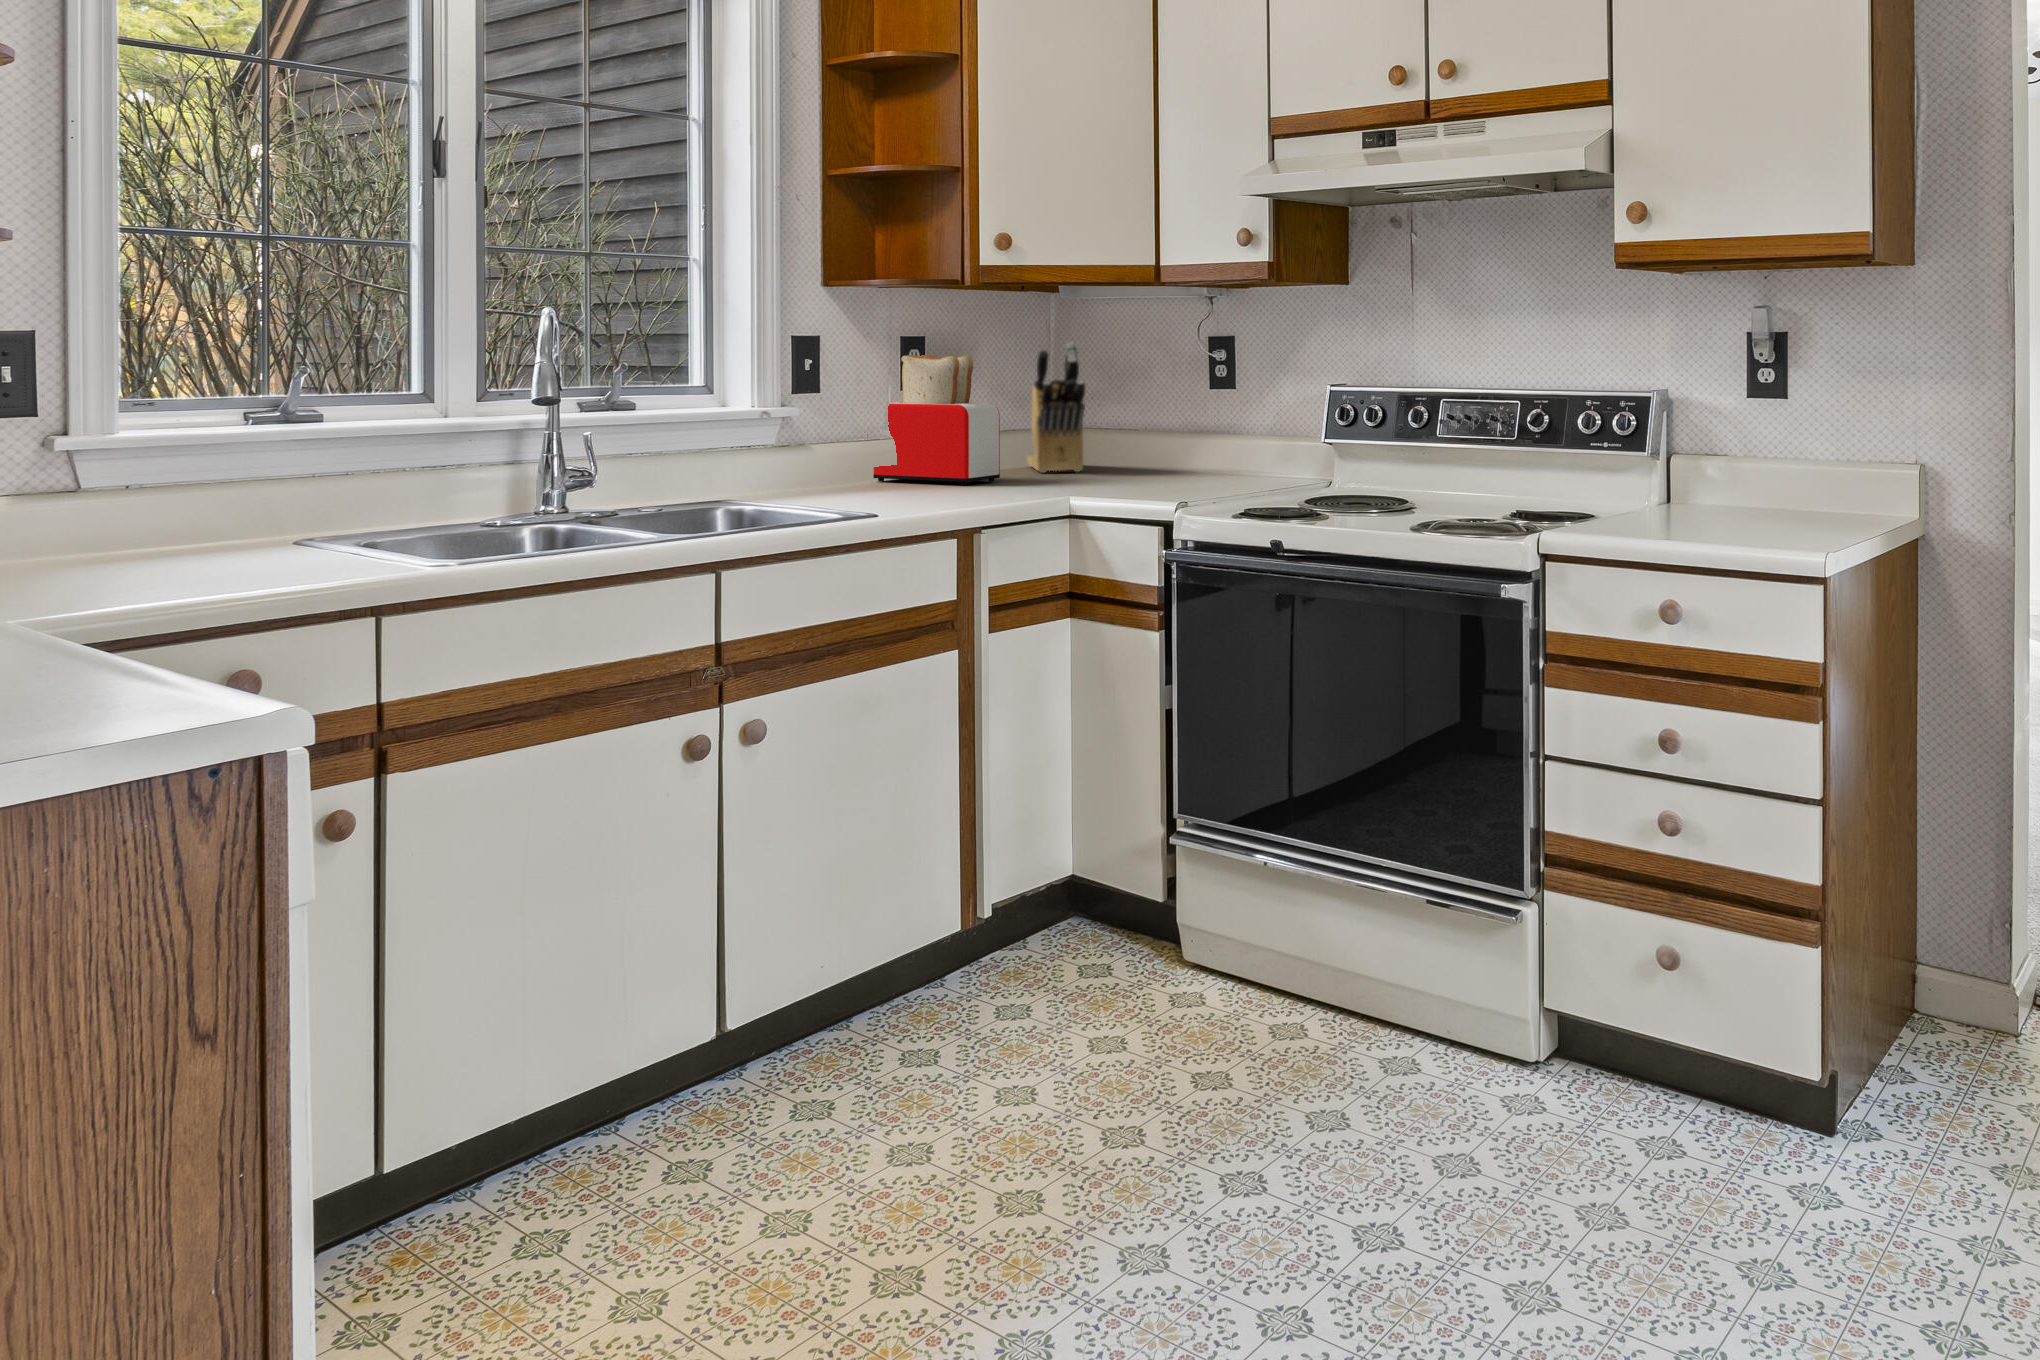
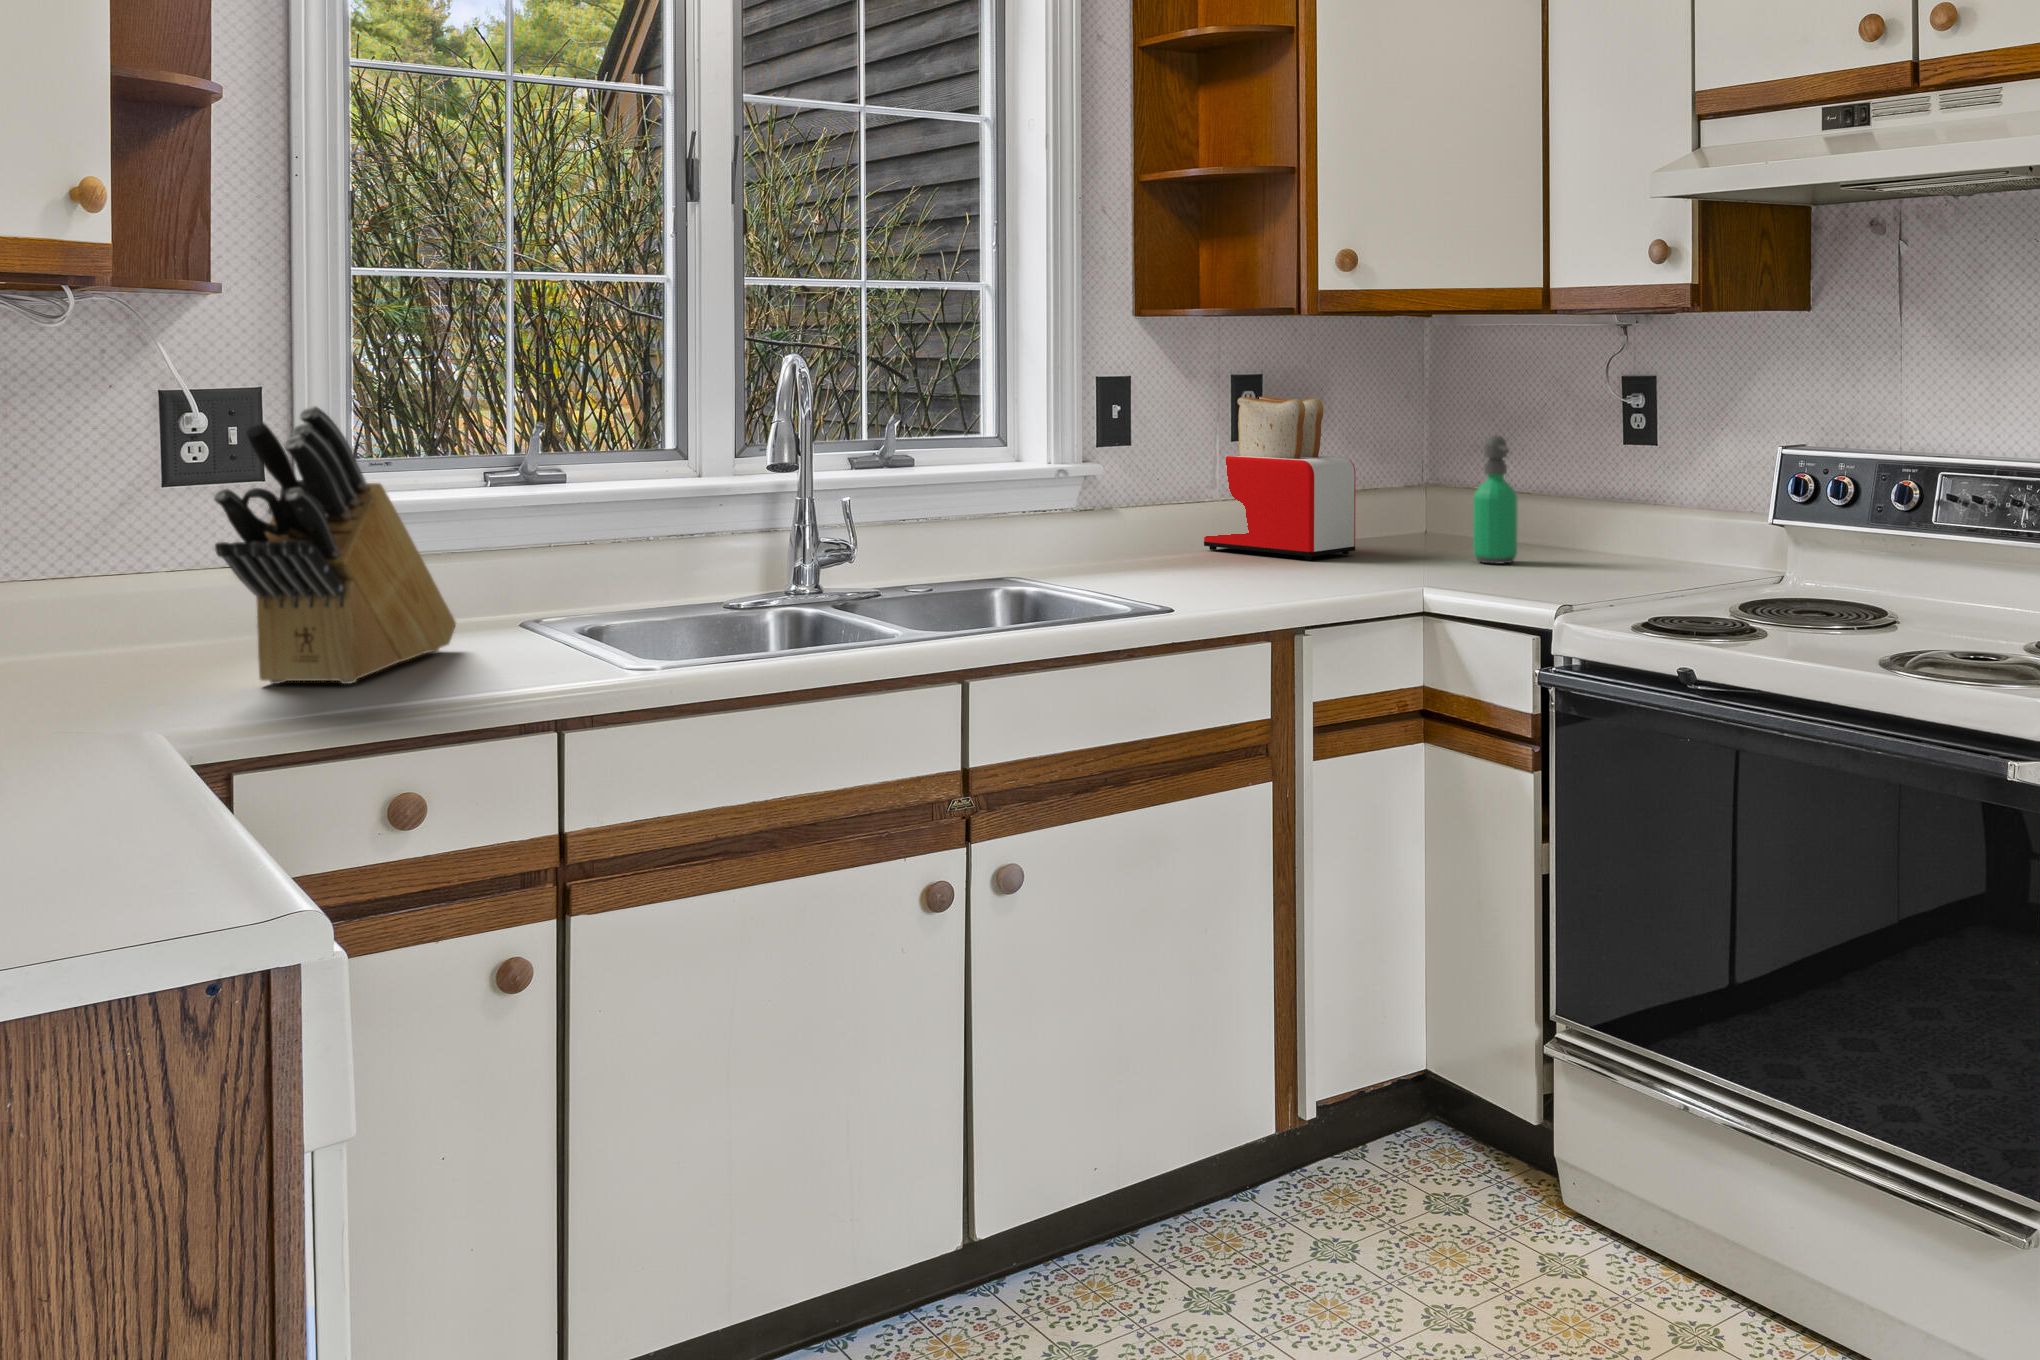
knife block: present [1026,343,1086,473] -> present [214,406,456,684]
soap dispenser: none [1095,383,1130,483] -> present [1473,435,1517,564]

